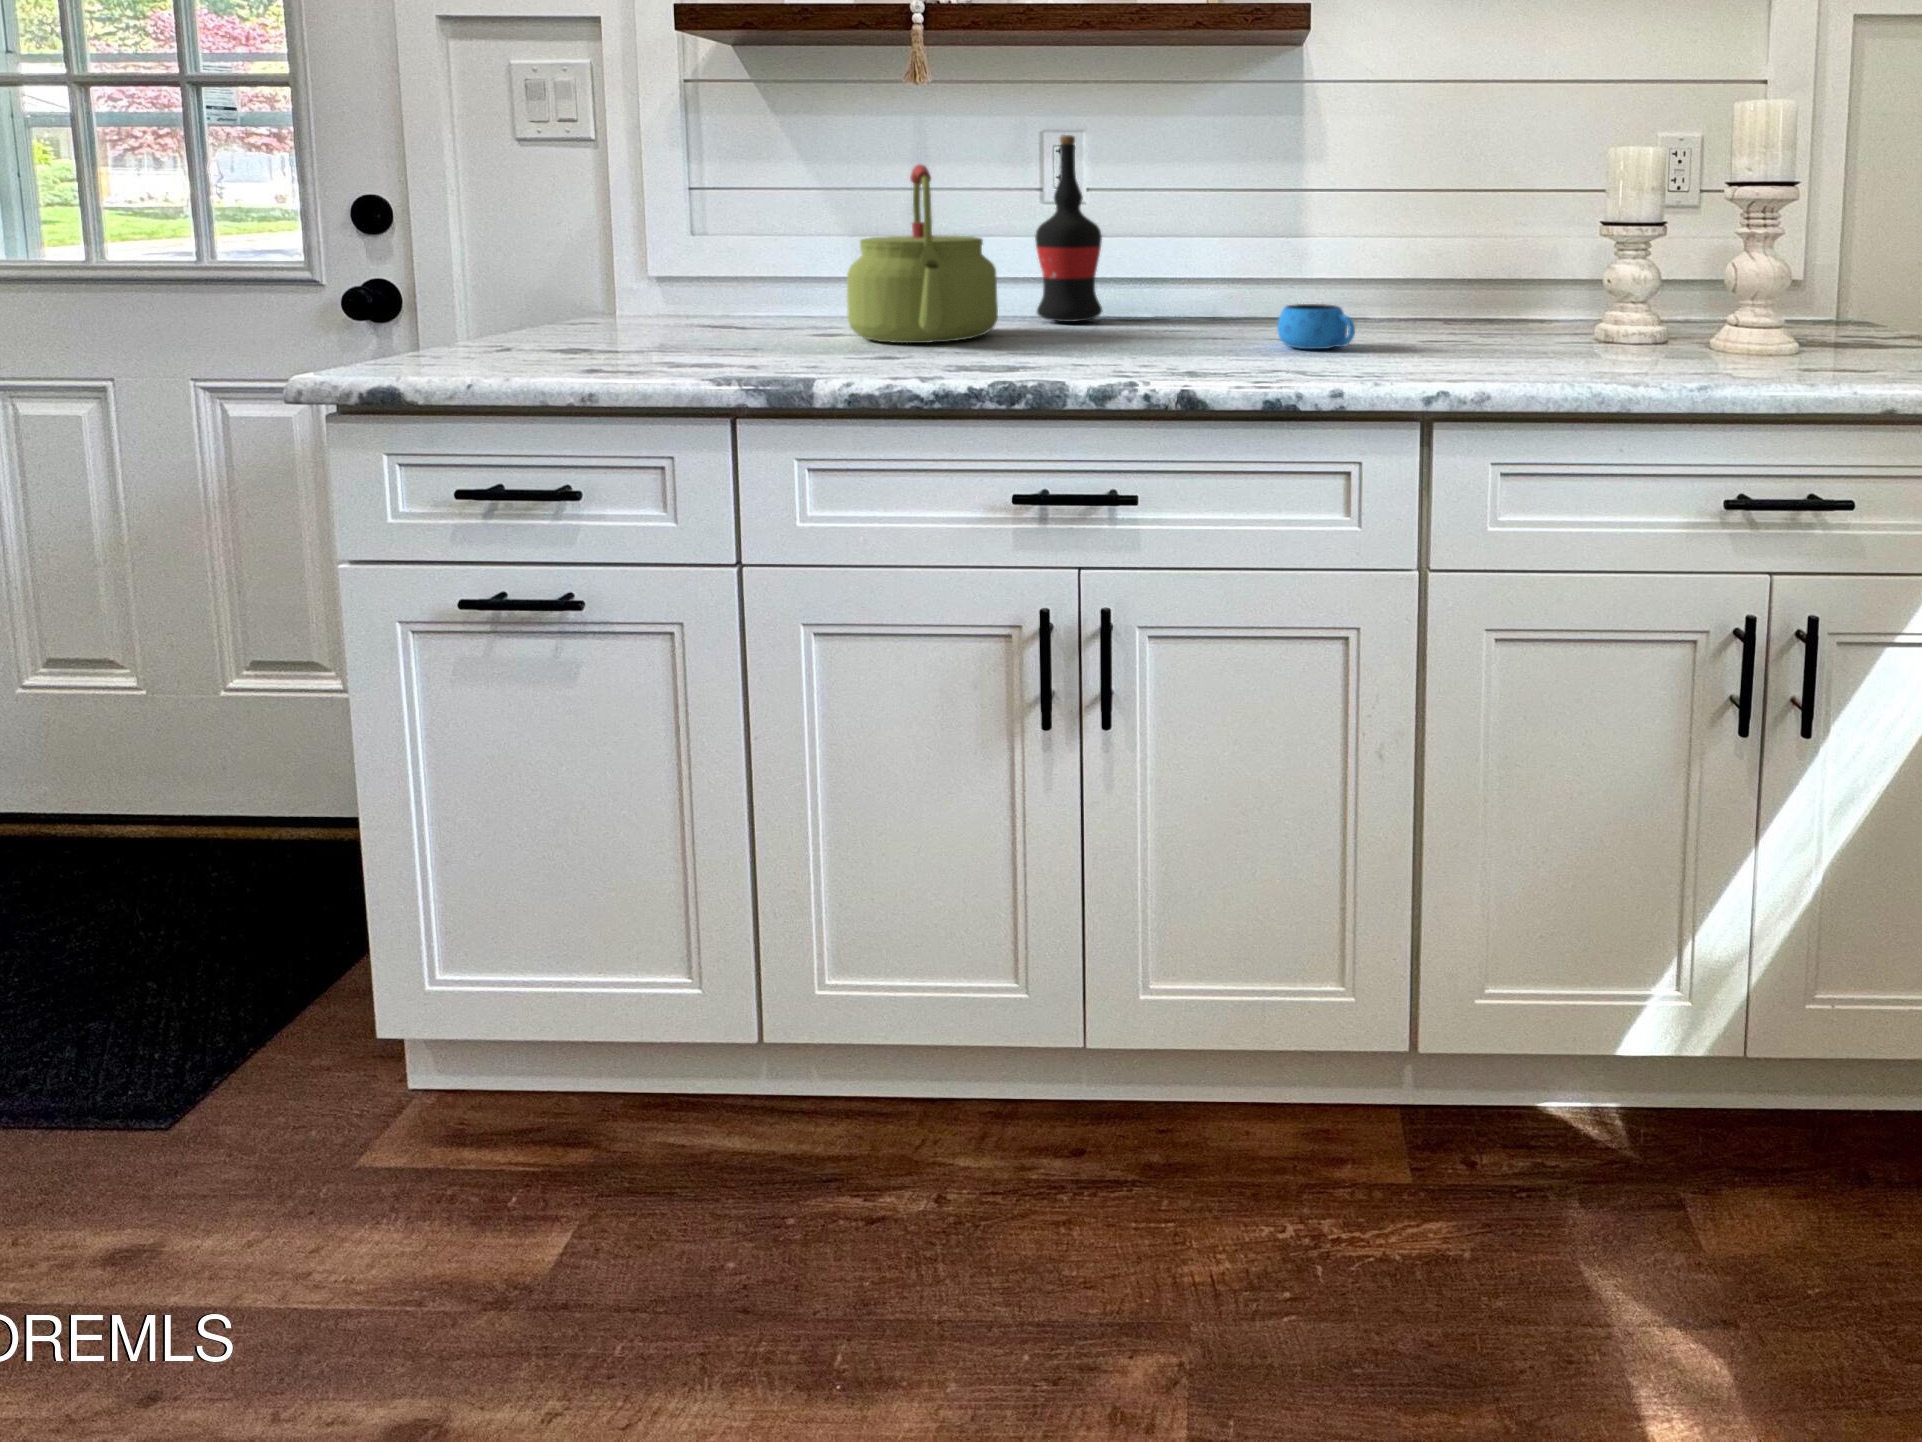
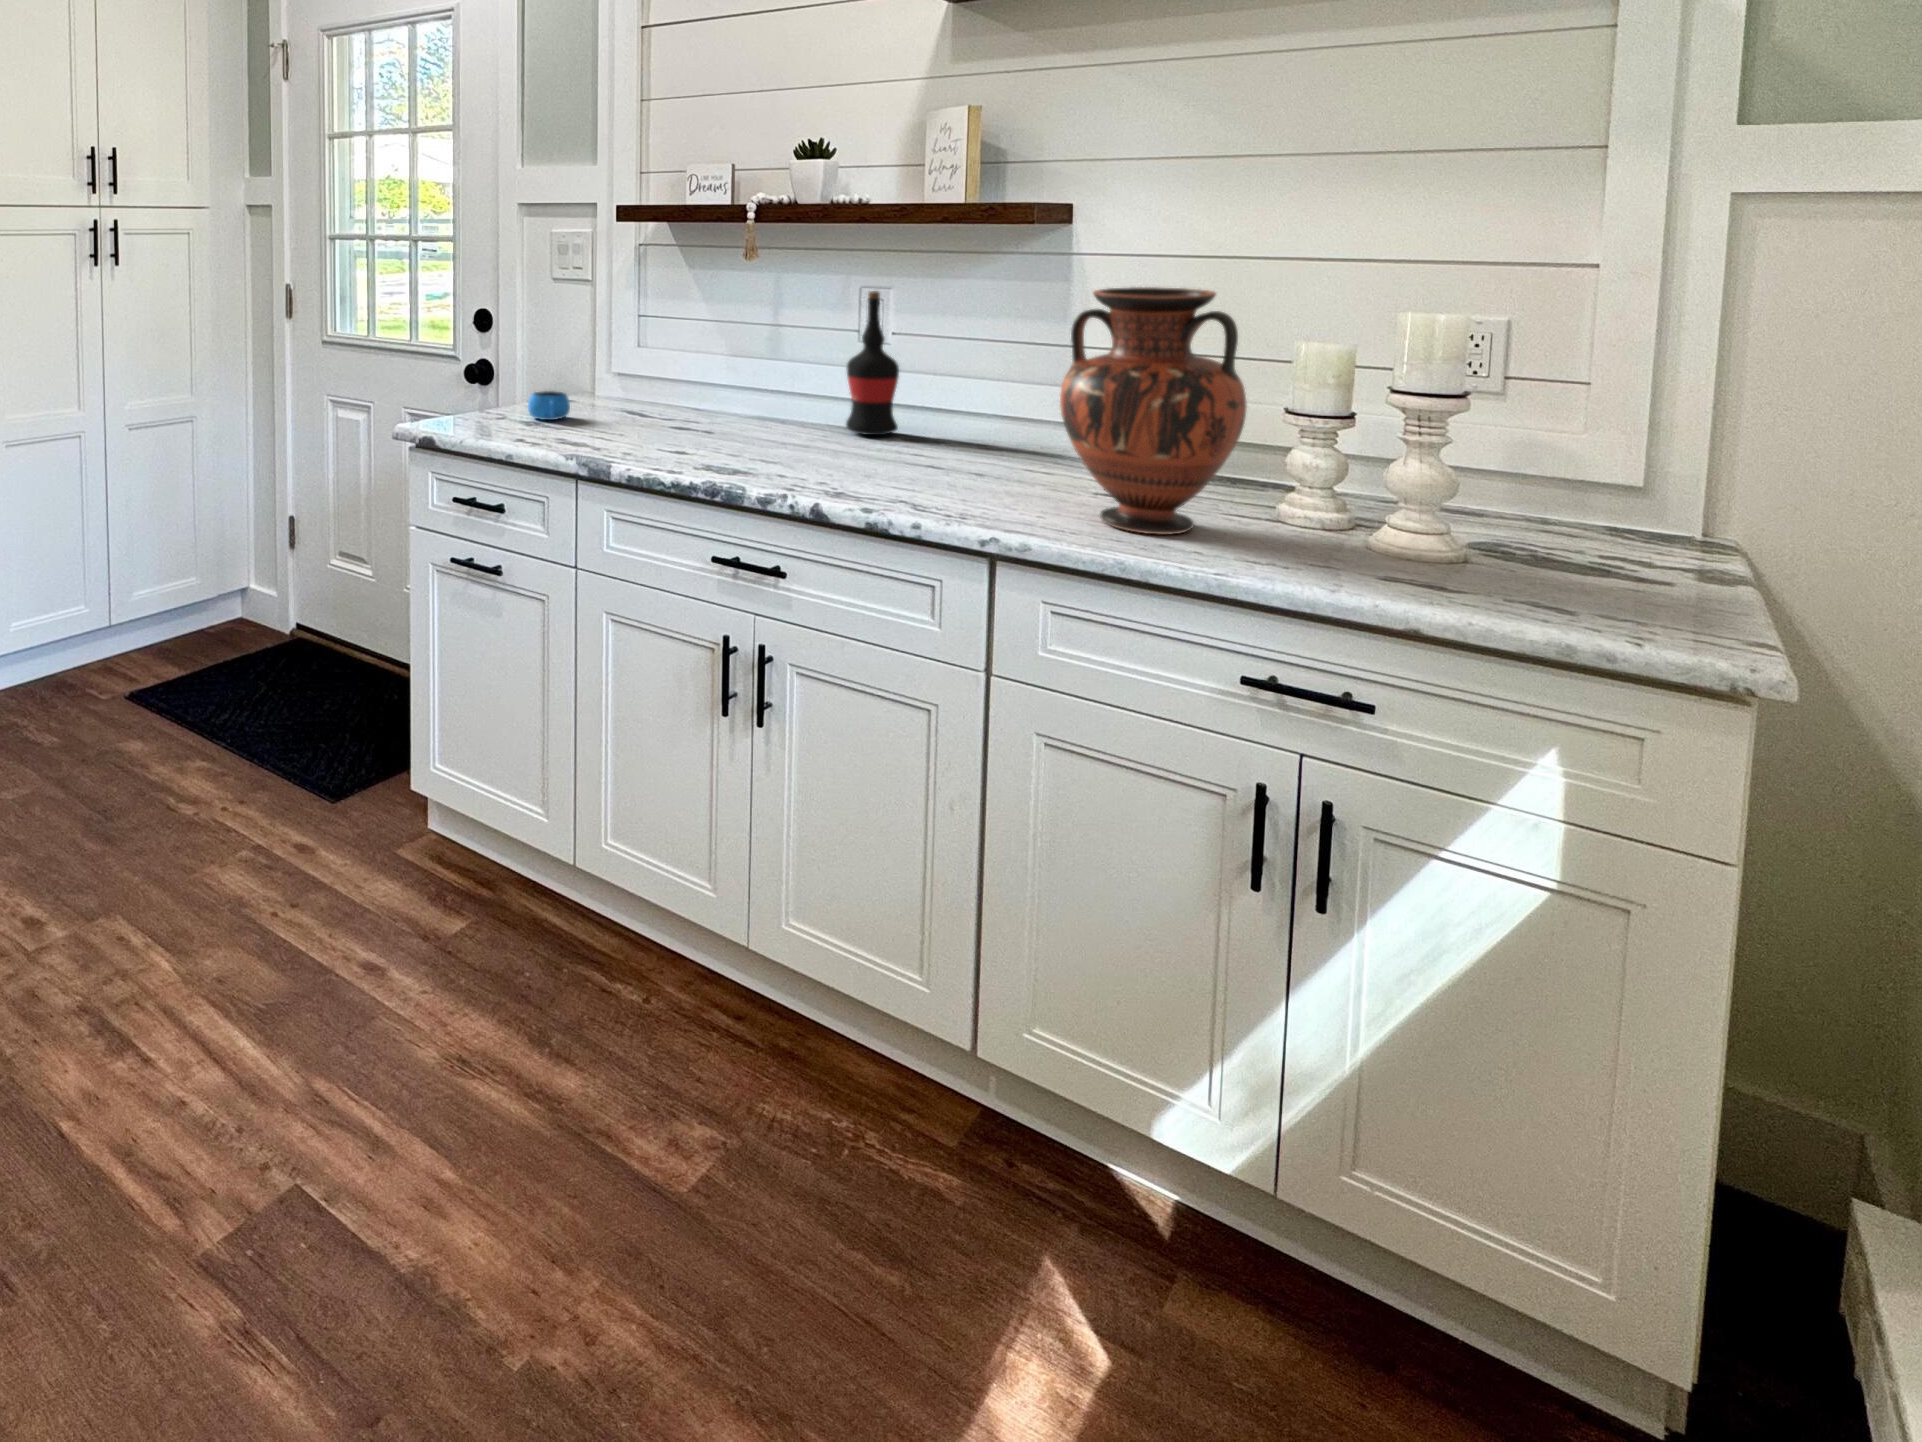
vase: none [1442,81,1641,366] -> present [1060,287,1247,535]
kettle: present [847,165,998,343] -> none [688,316,793,444]
mug: present [1277,304,1355,349] -> present [528,391,570,420]

